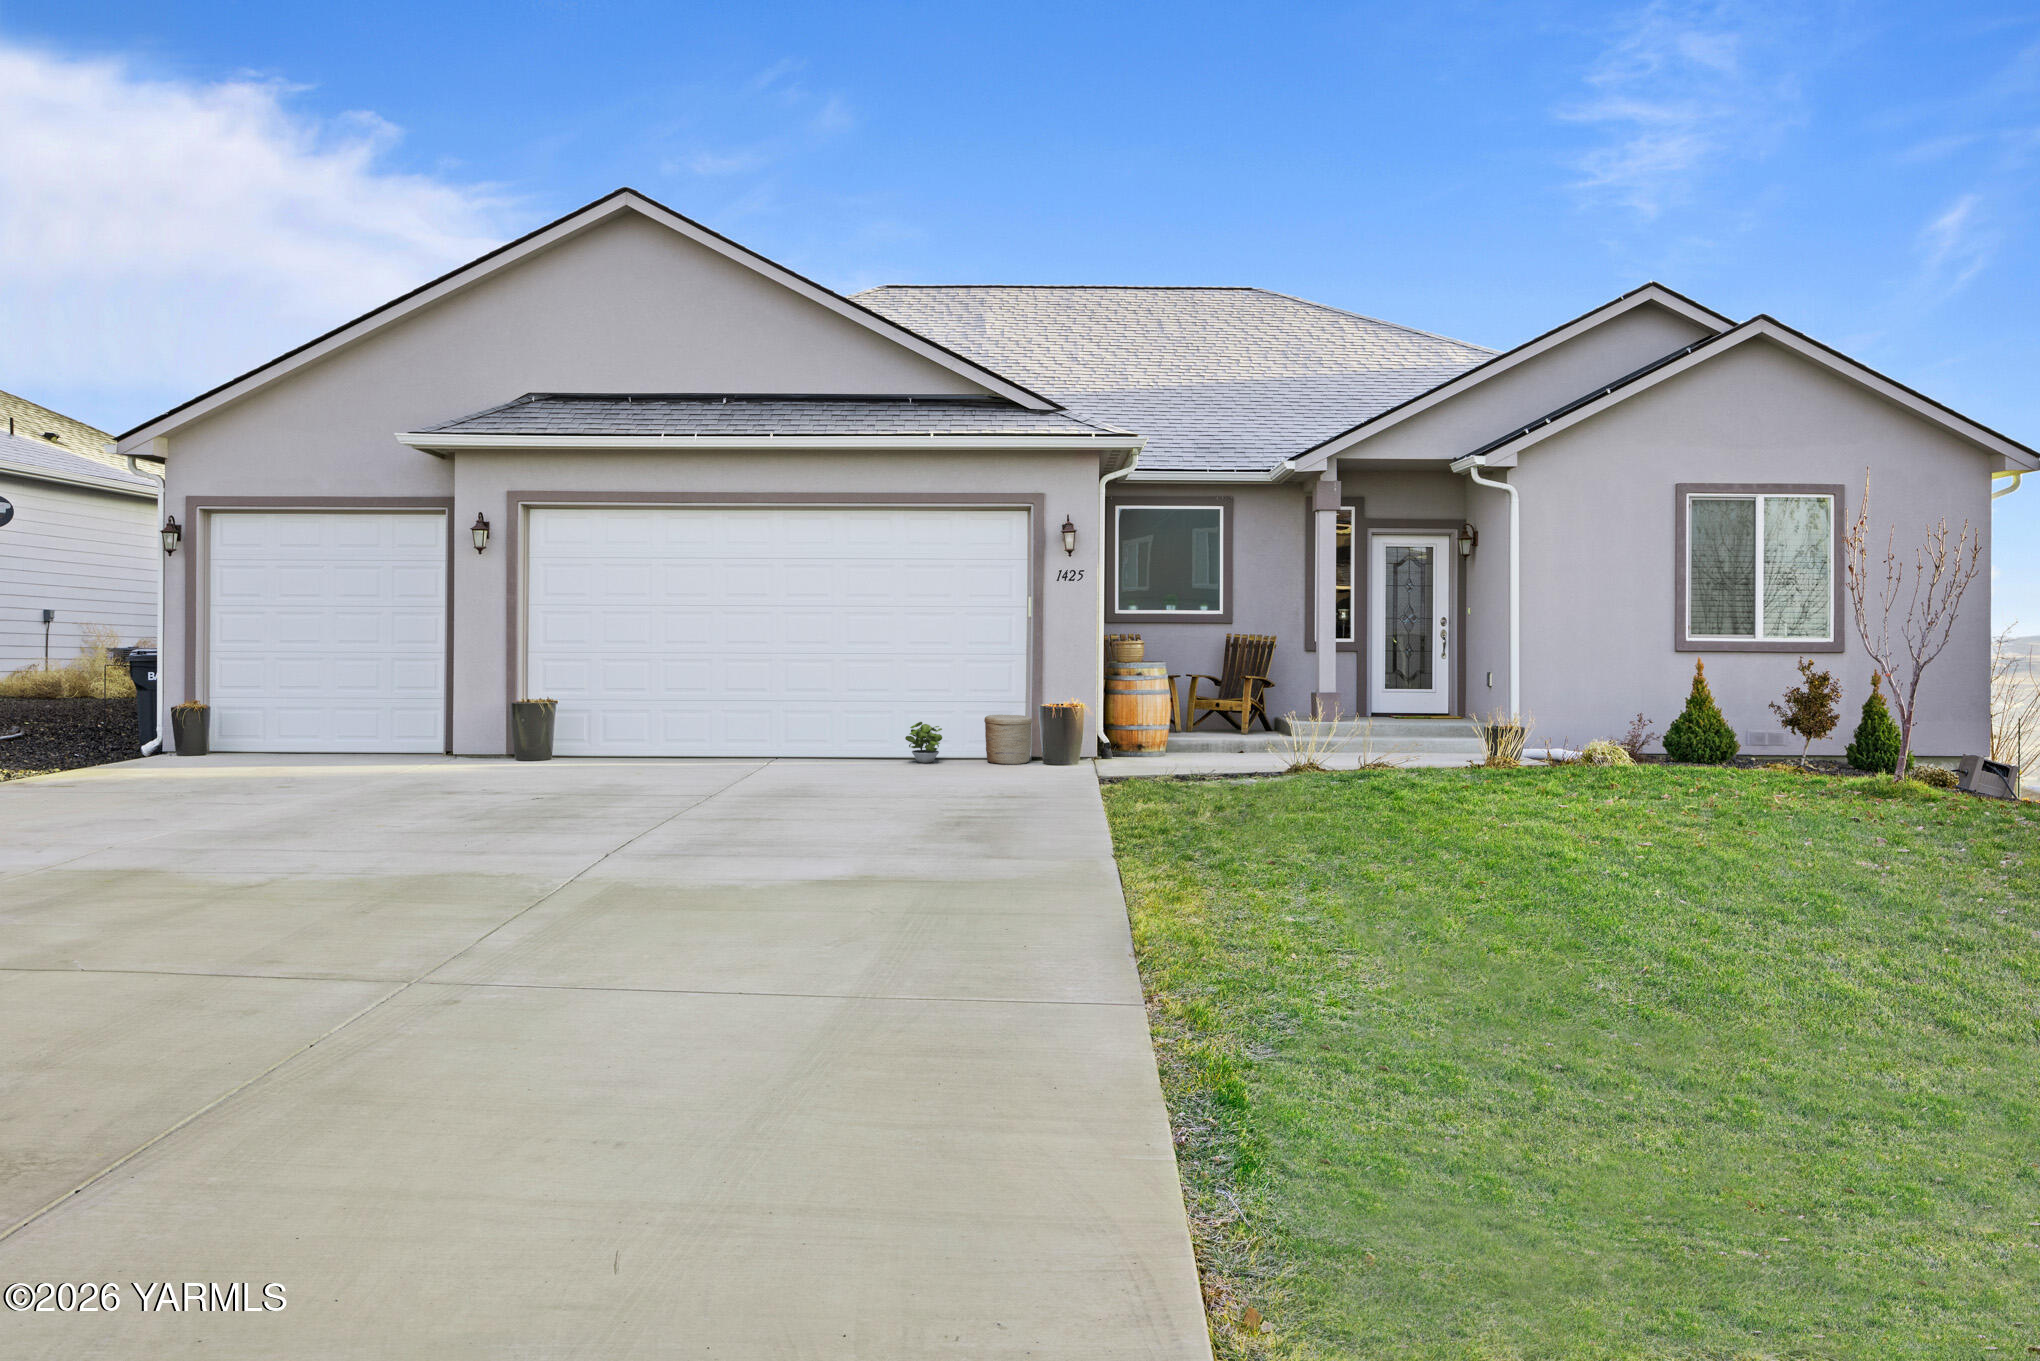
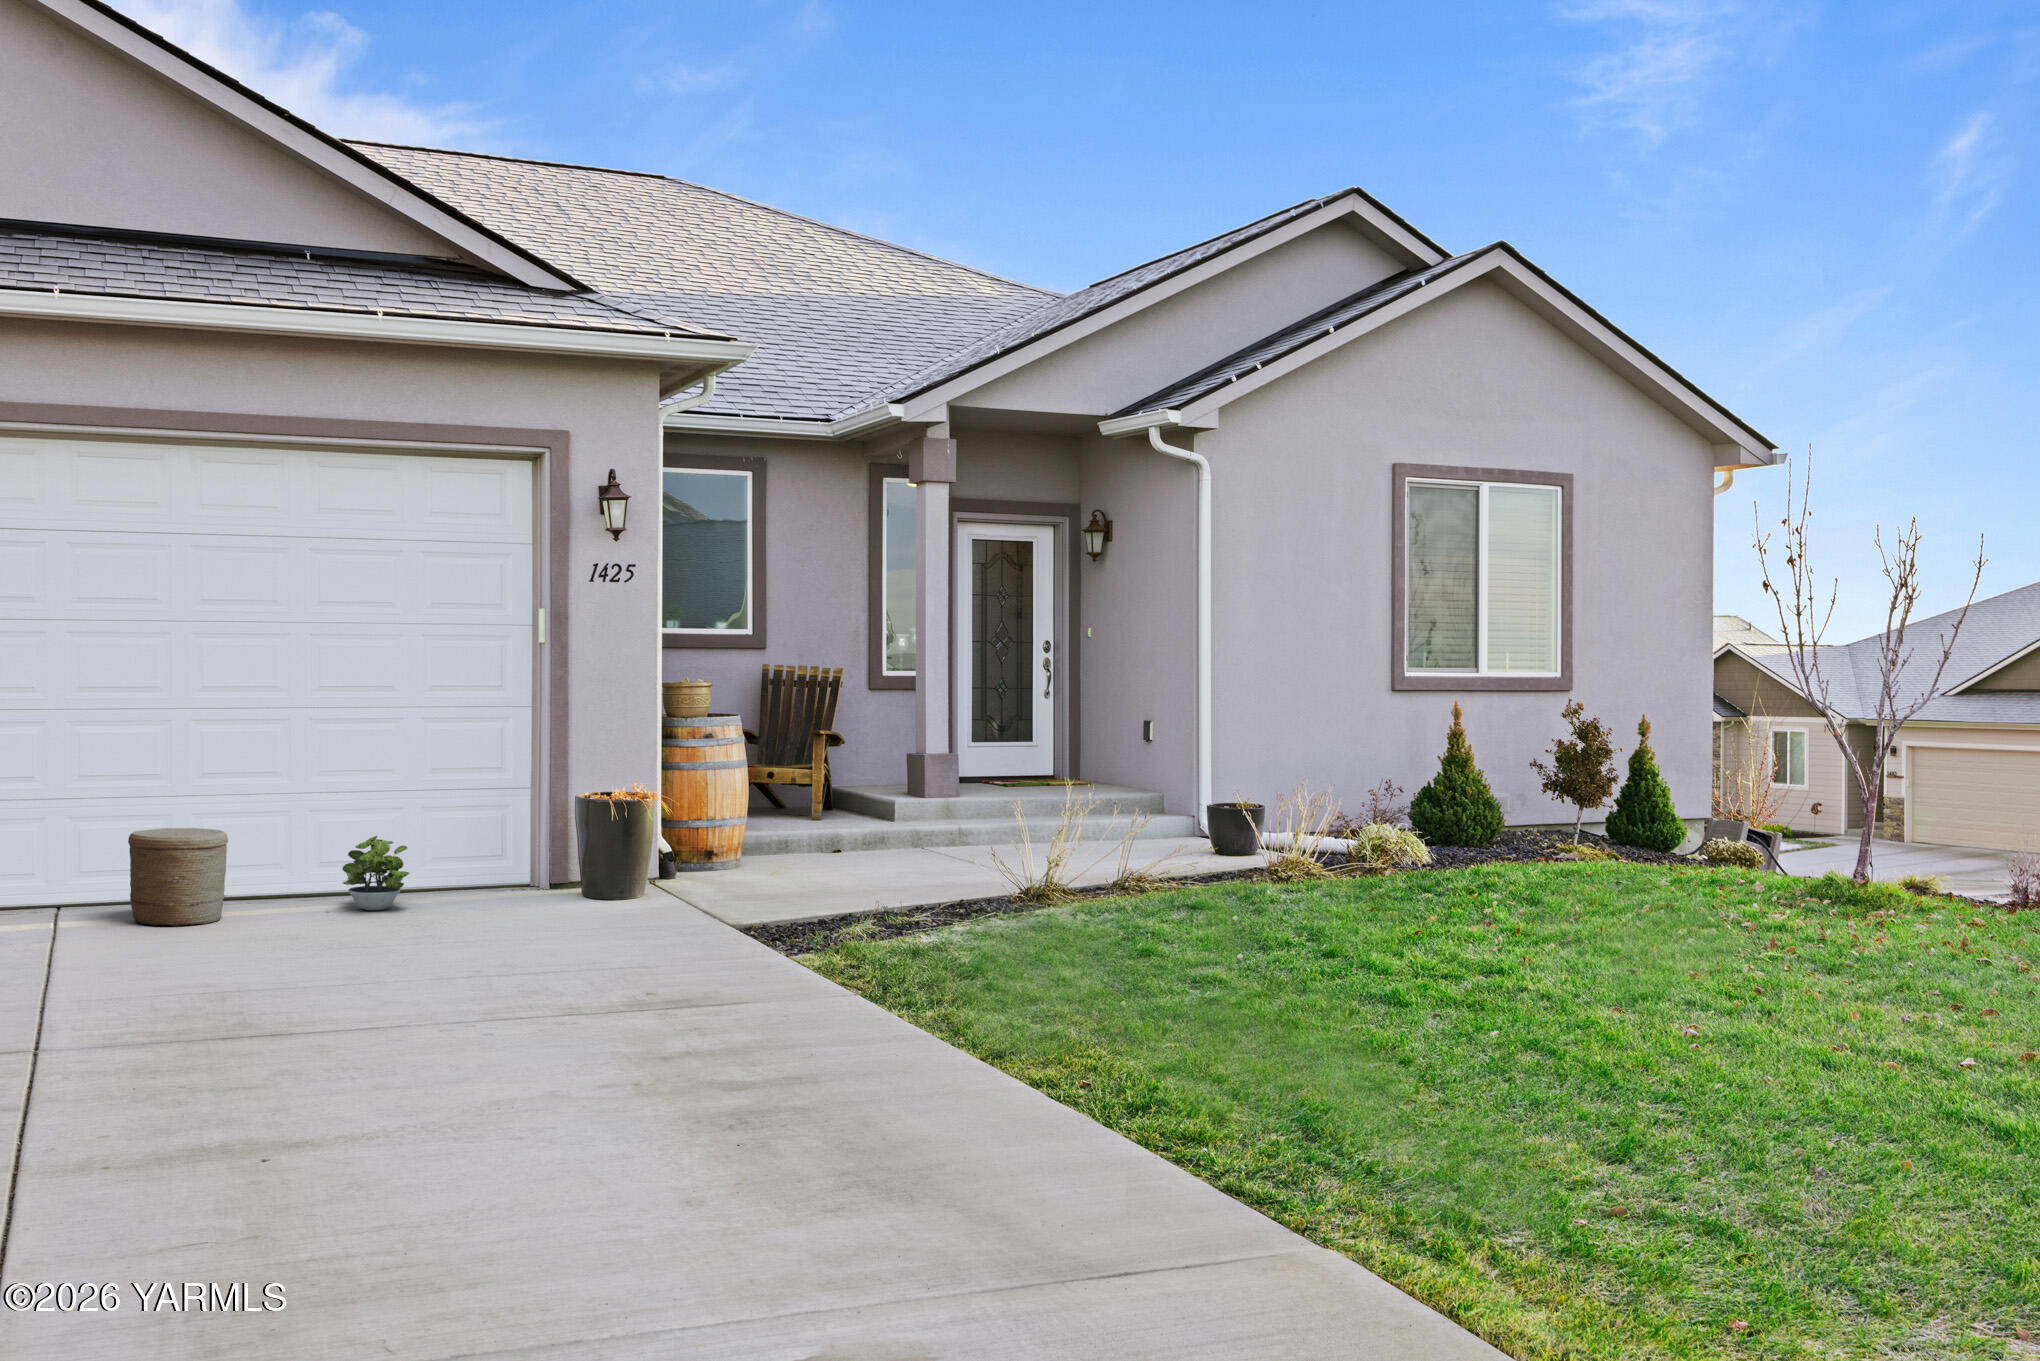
woven basket: present [984,715,1032,764] -> present [128,828,228,926]

